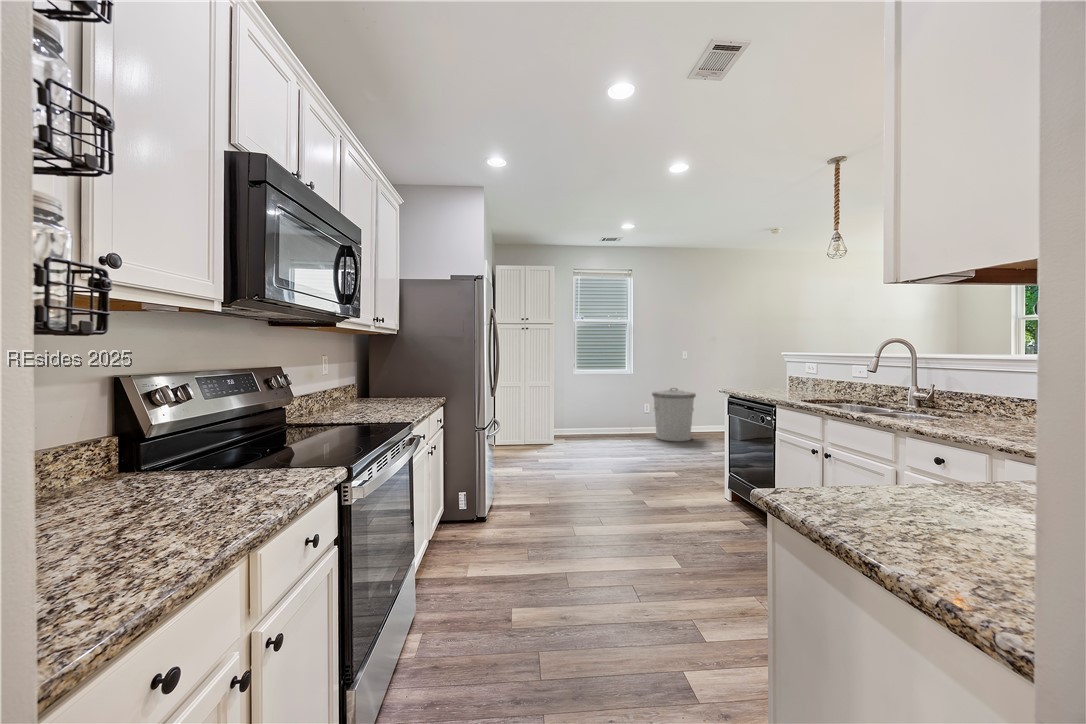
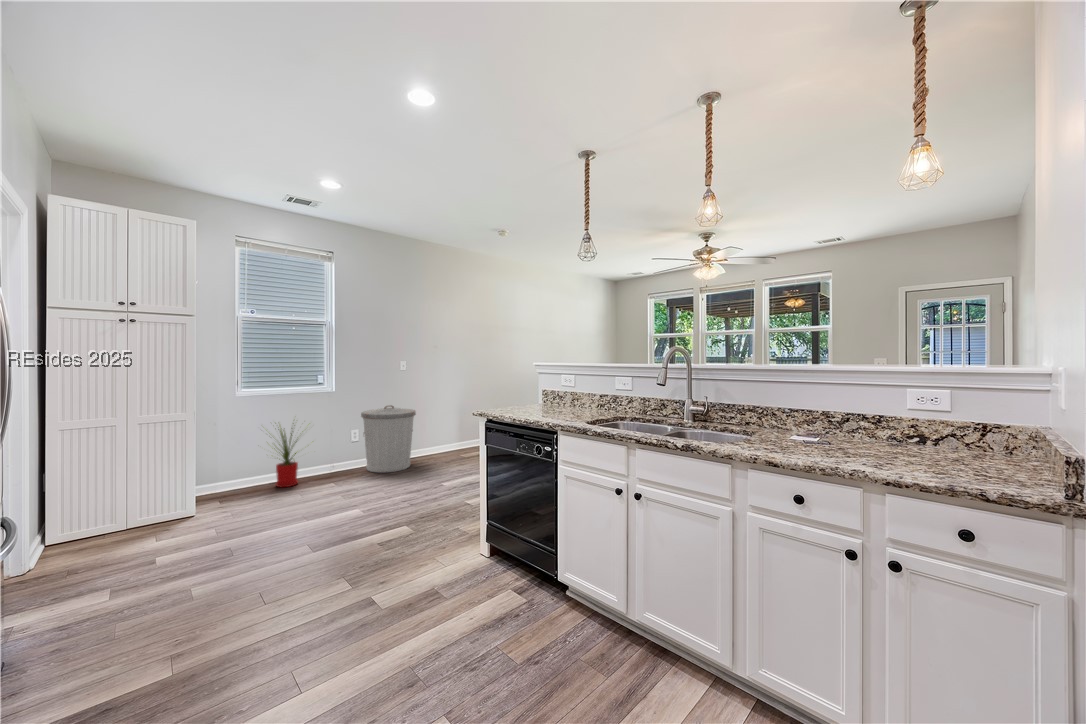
house plant: none [584,390,621,440] -> present [274,423,303,487]

